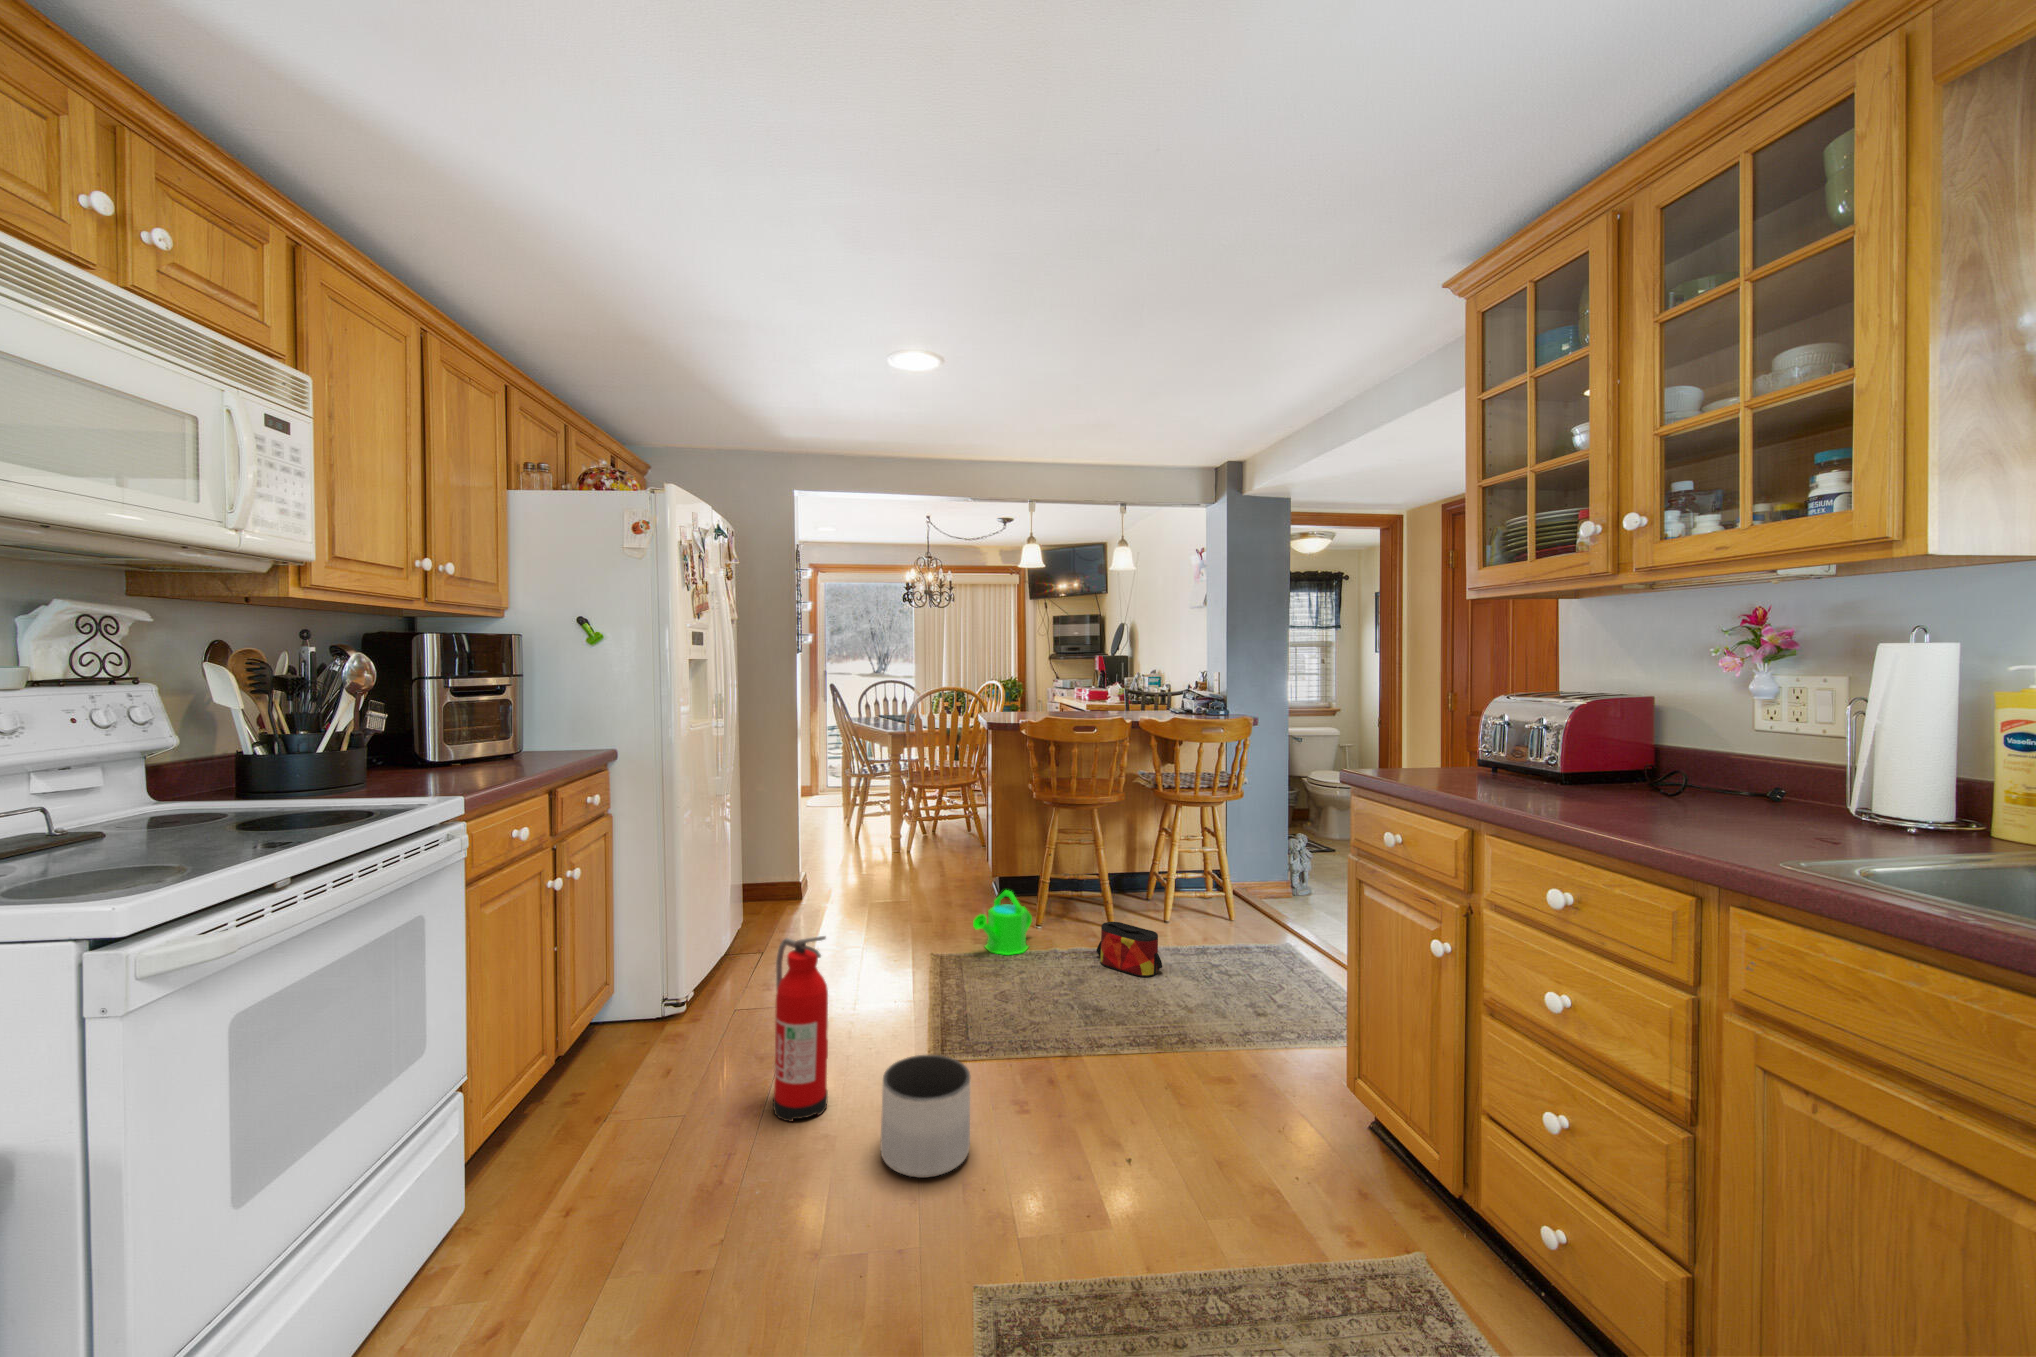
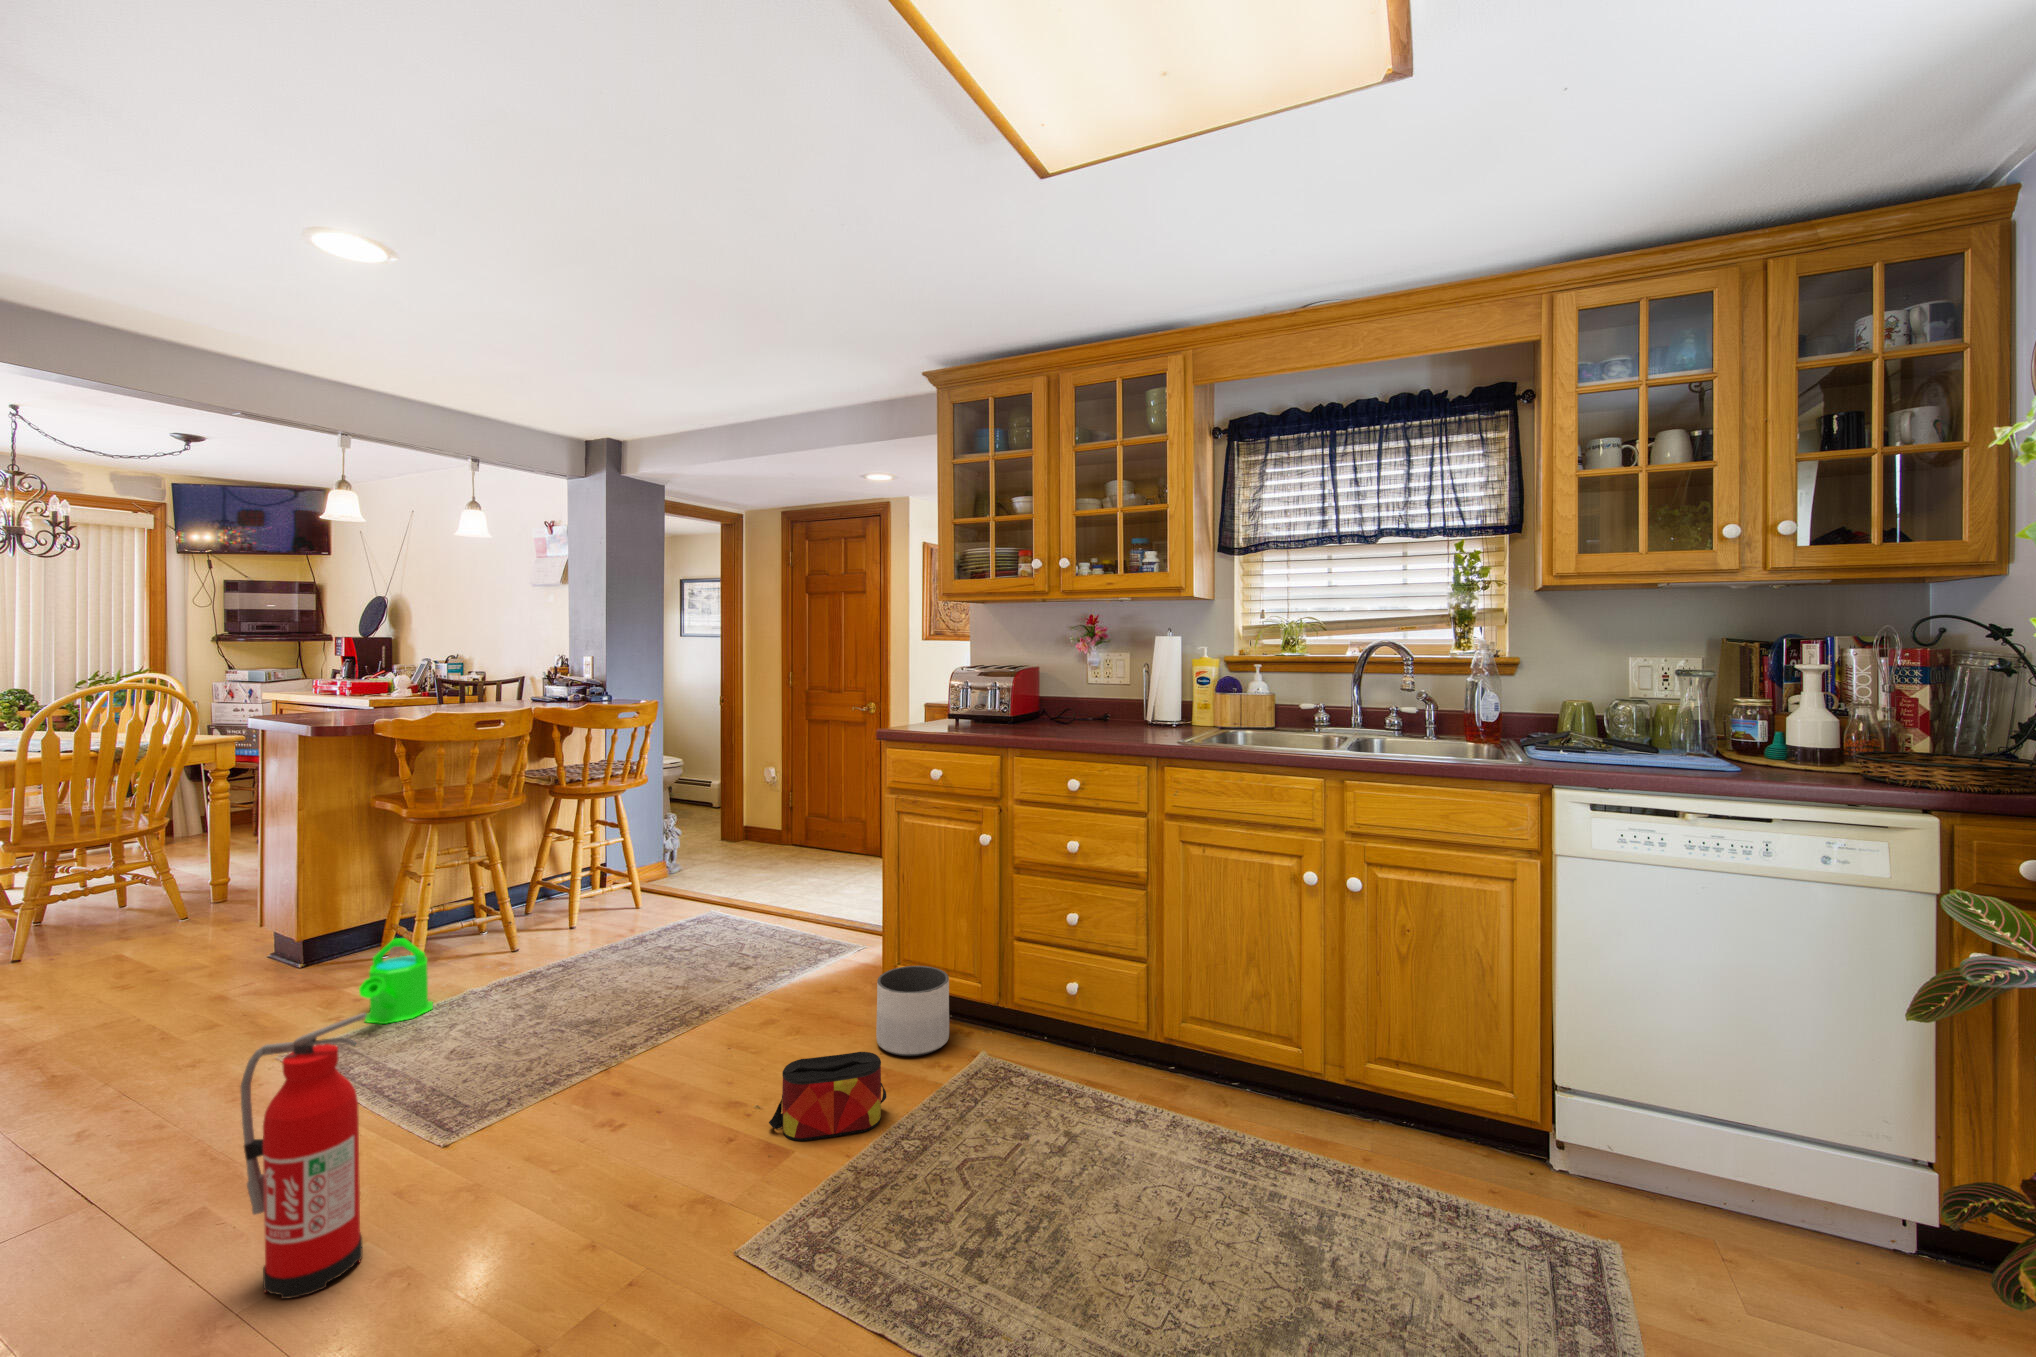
bag: present [1096,922,1162,977] -> present [769,1052,886,1141]
planter: present [881,1055,971,1178] -> present [876,966,949,1056]

